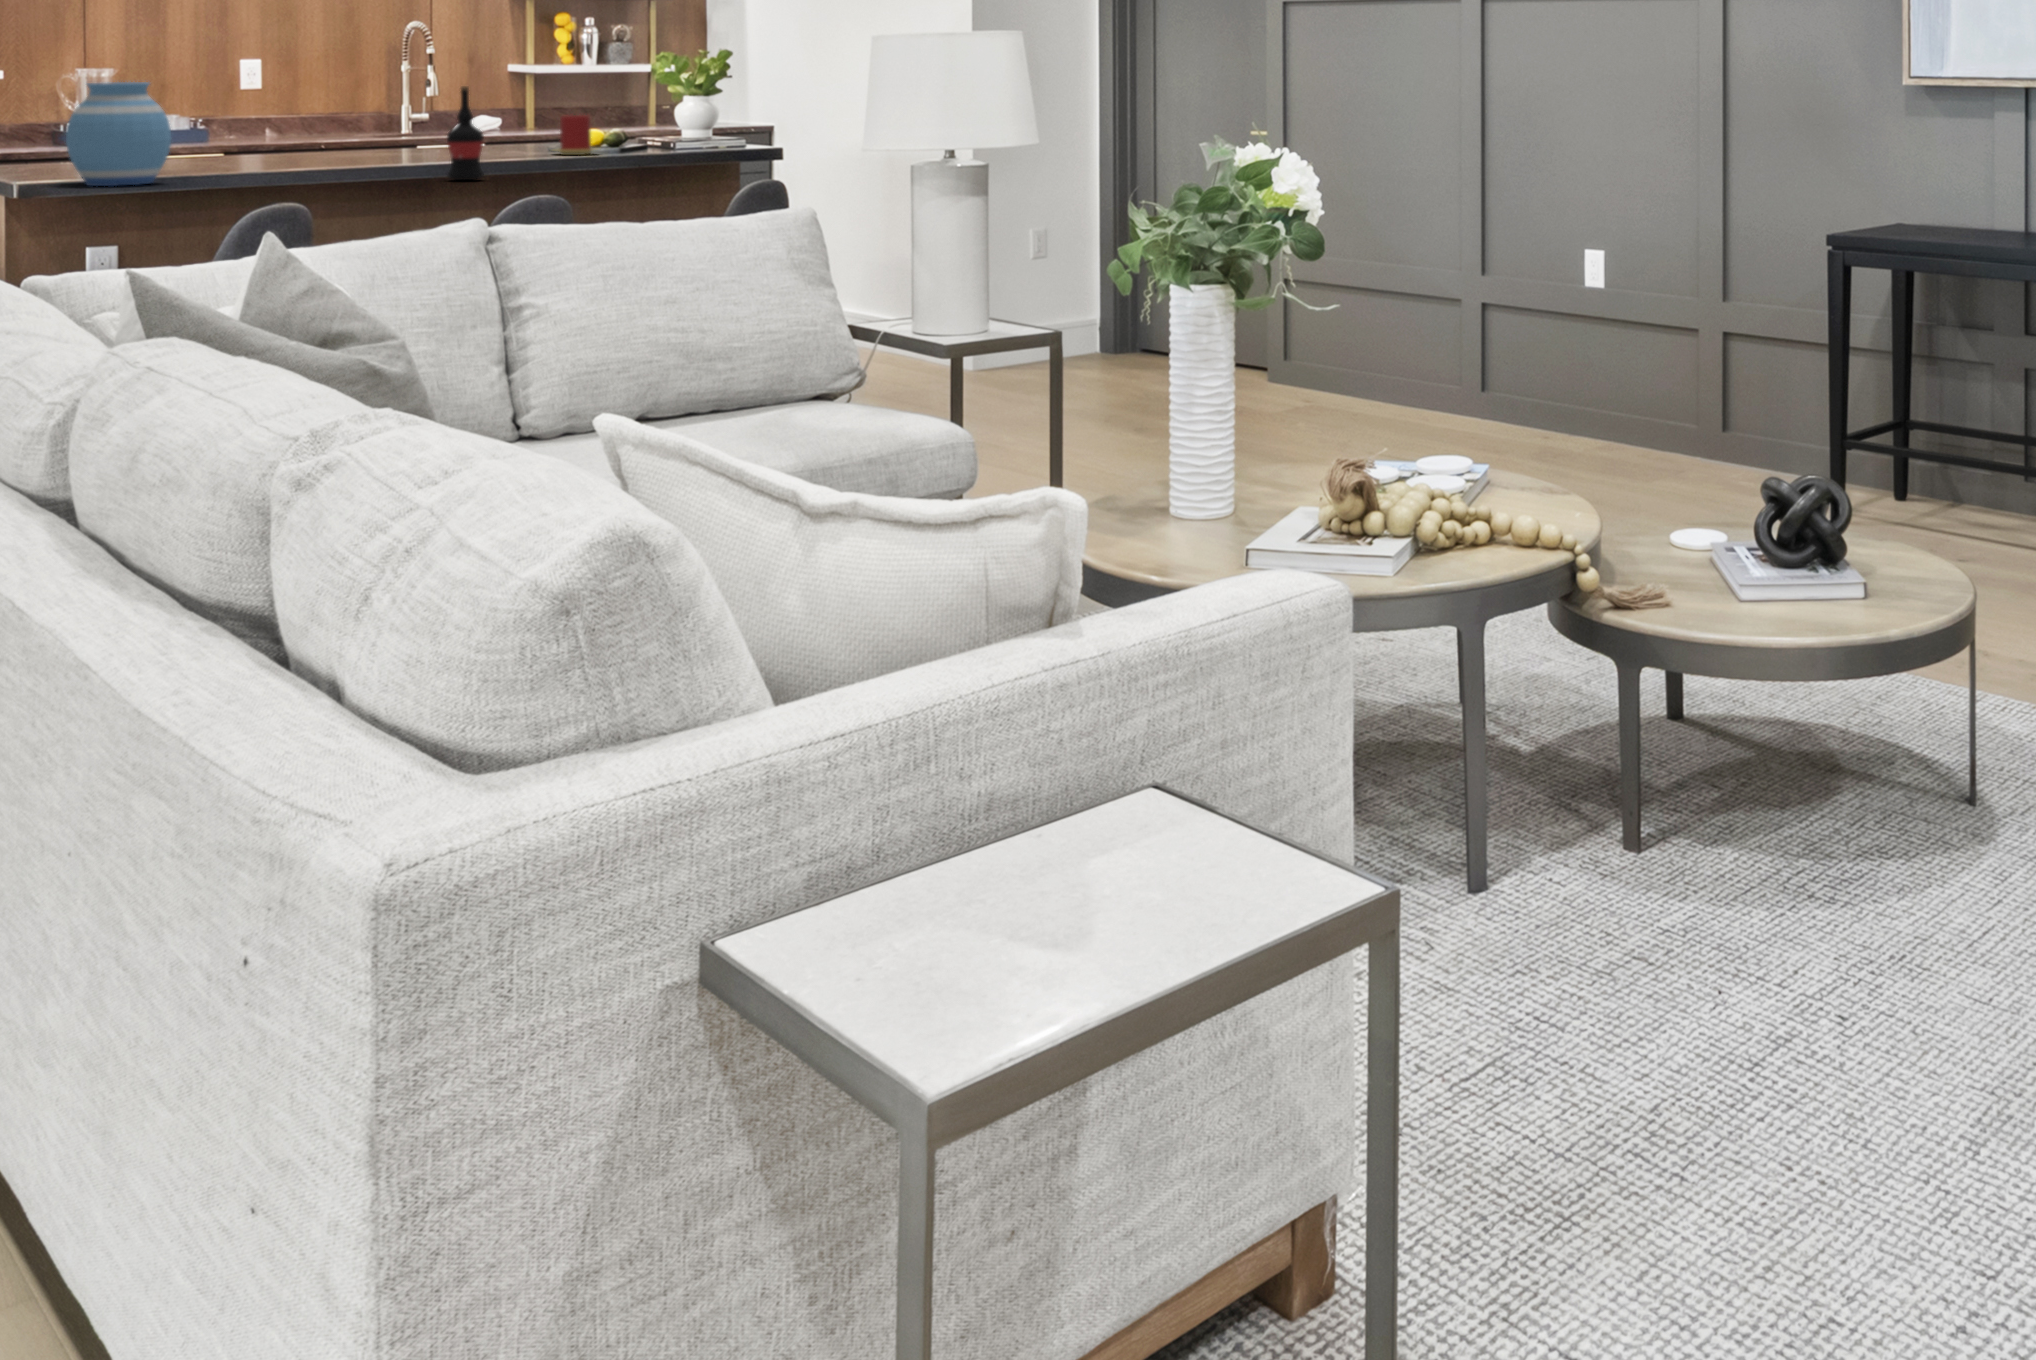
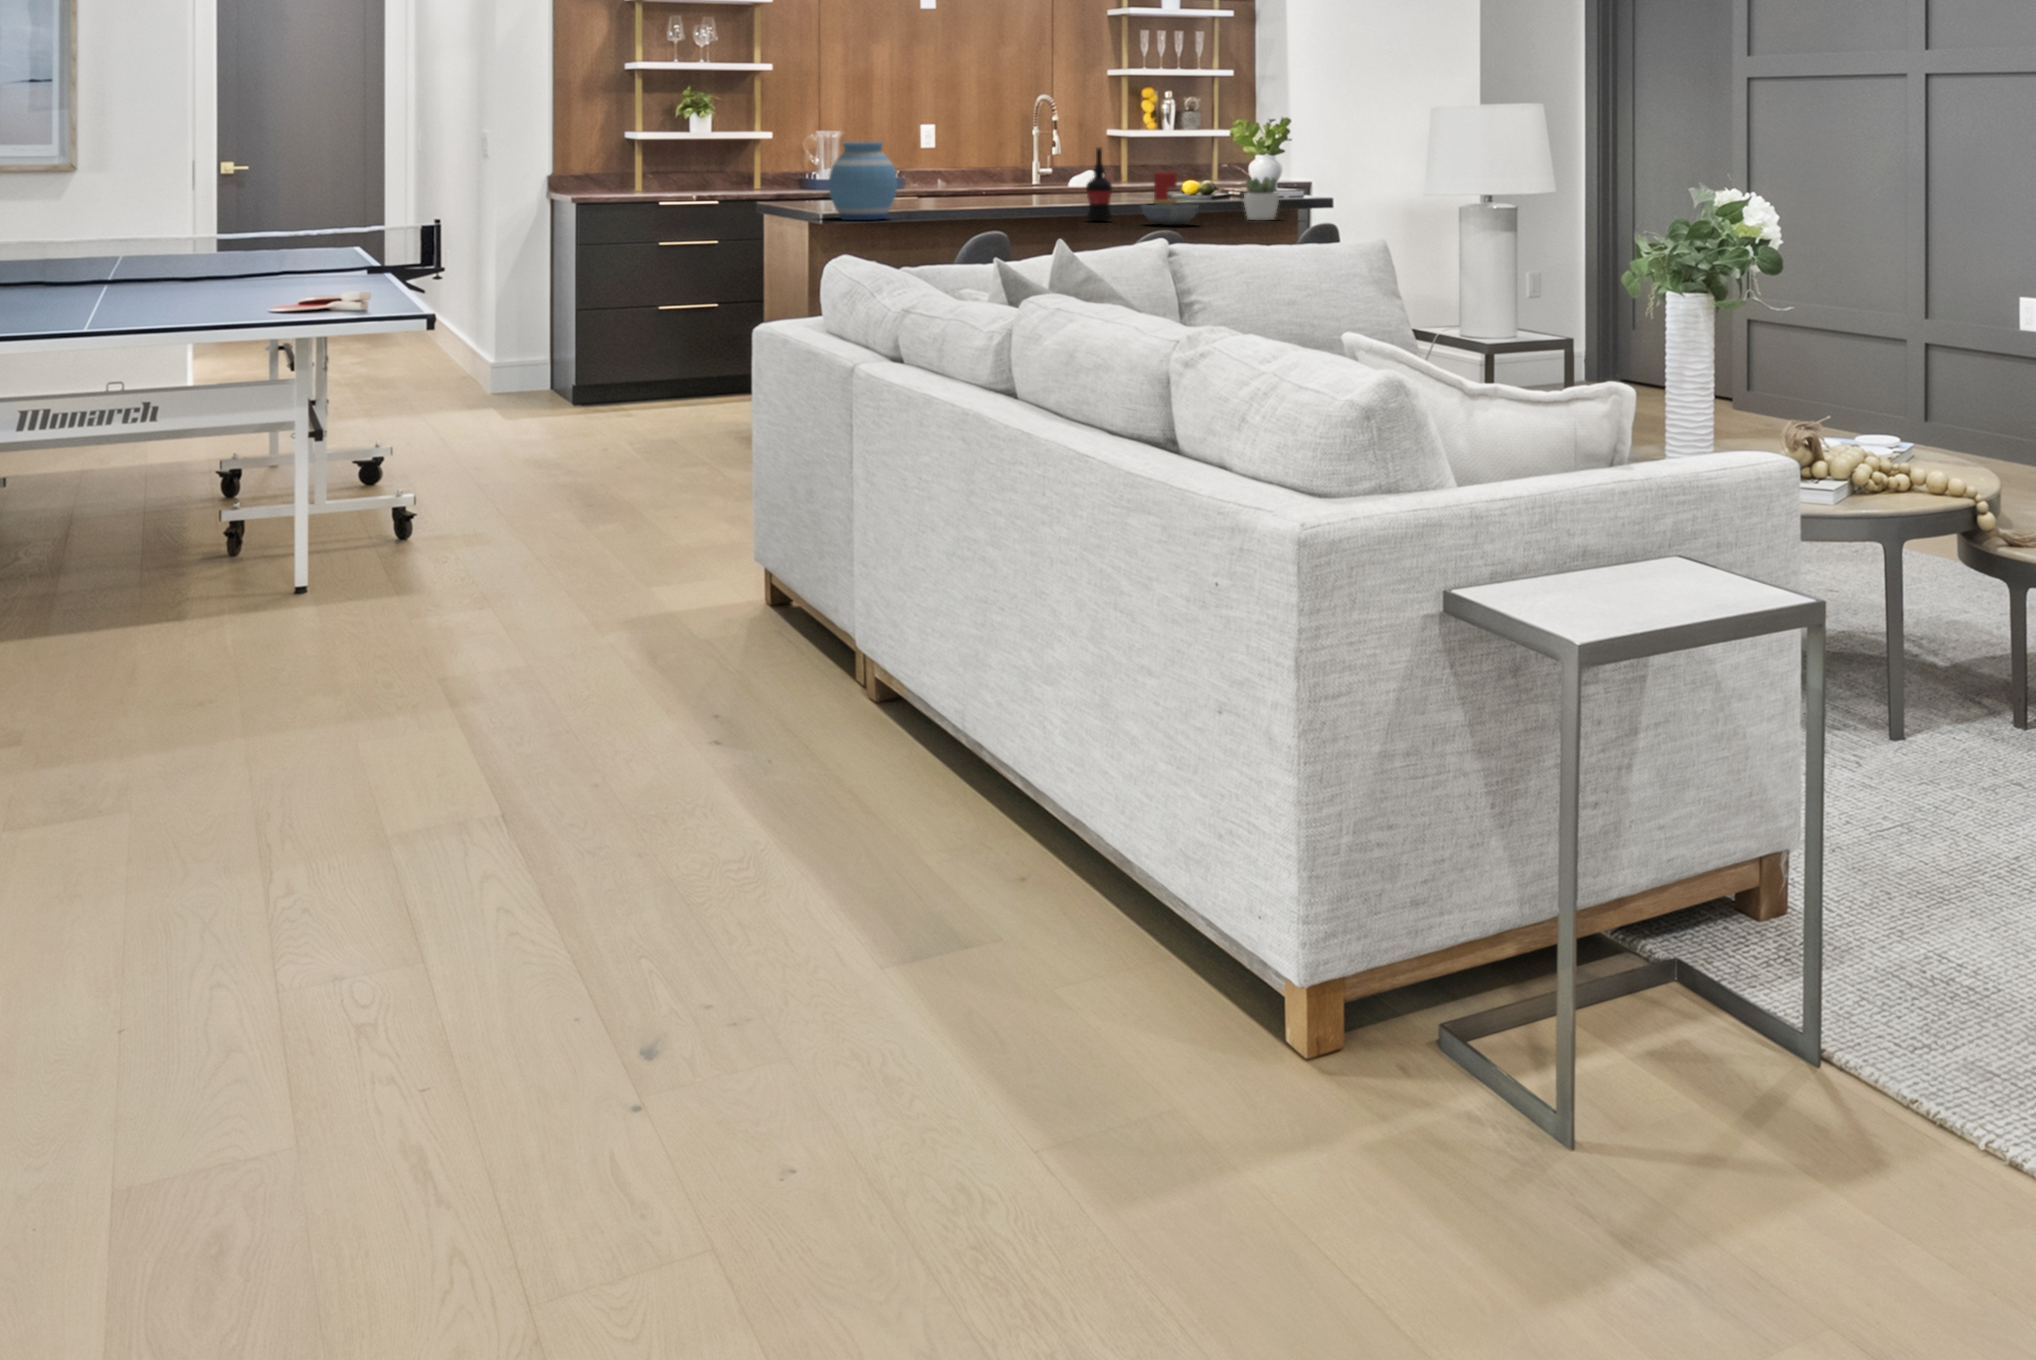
succulent plant: none [665,120,712,174] -> present [1244,177,1279,220]
bowl: none [520,157,600,184] -> present [1141,204,1199,225]

